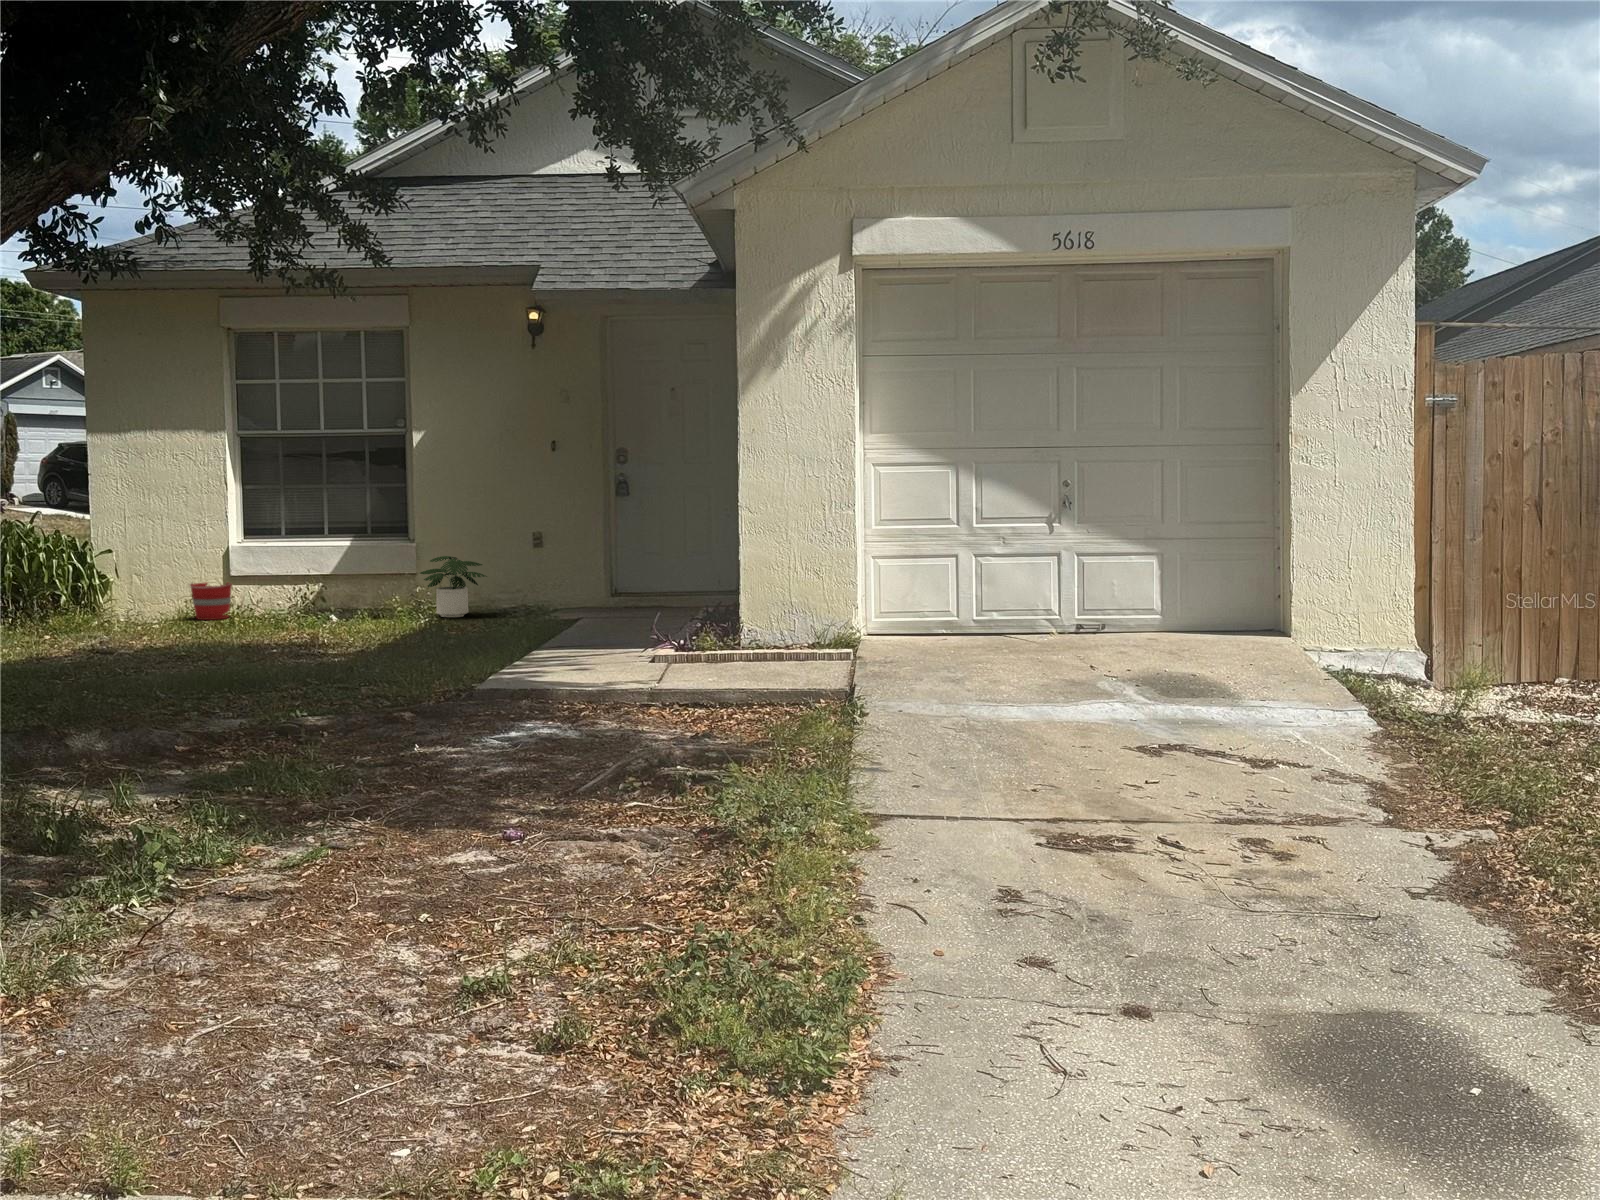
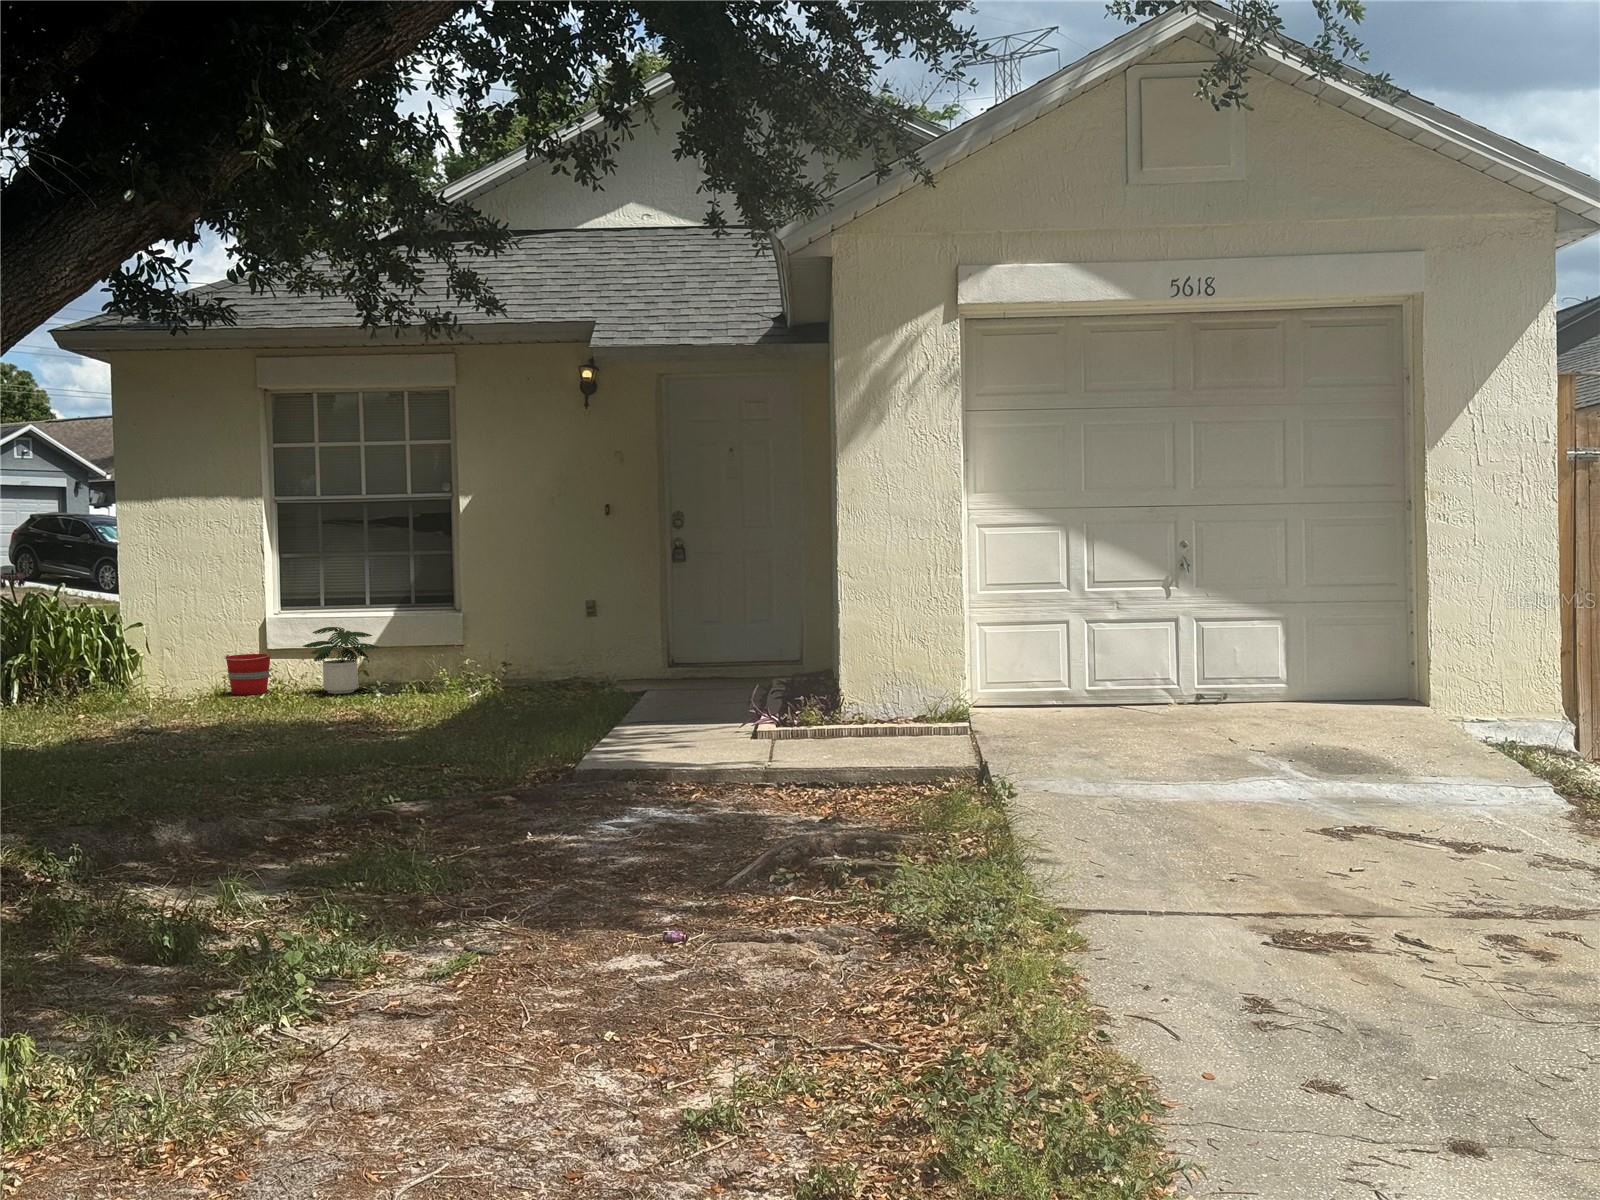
potted plant: present [420,556,487,617] -> present [303,627,380,694]

